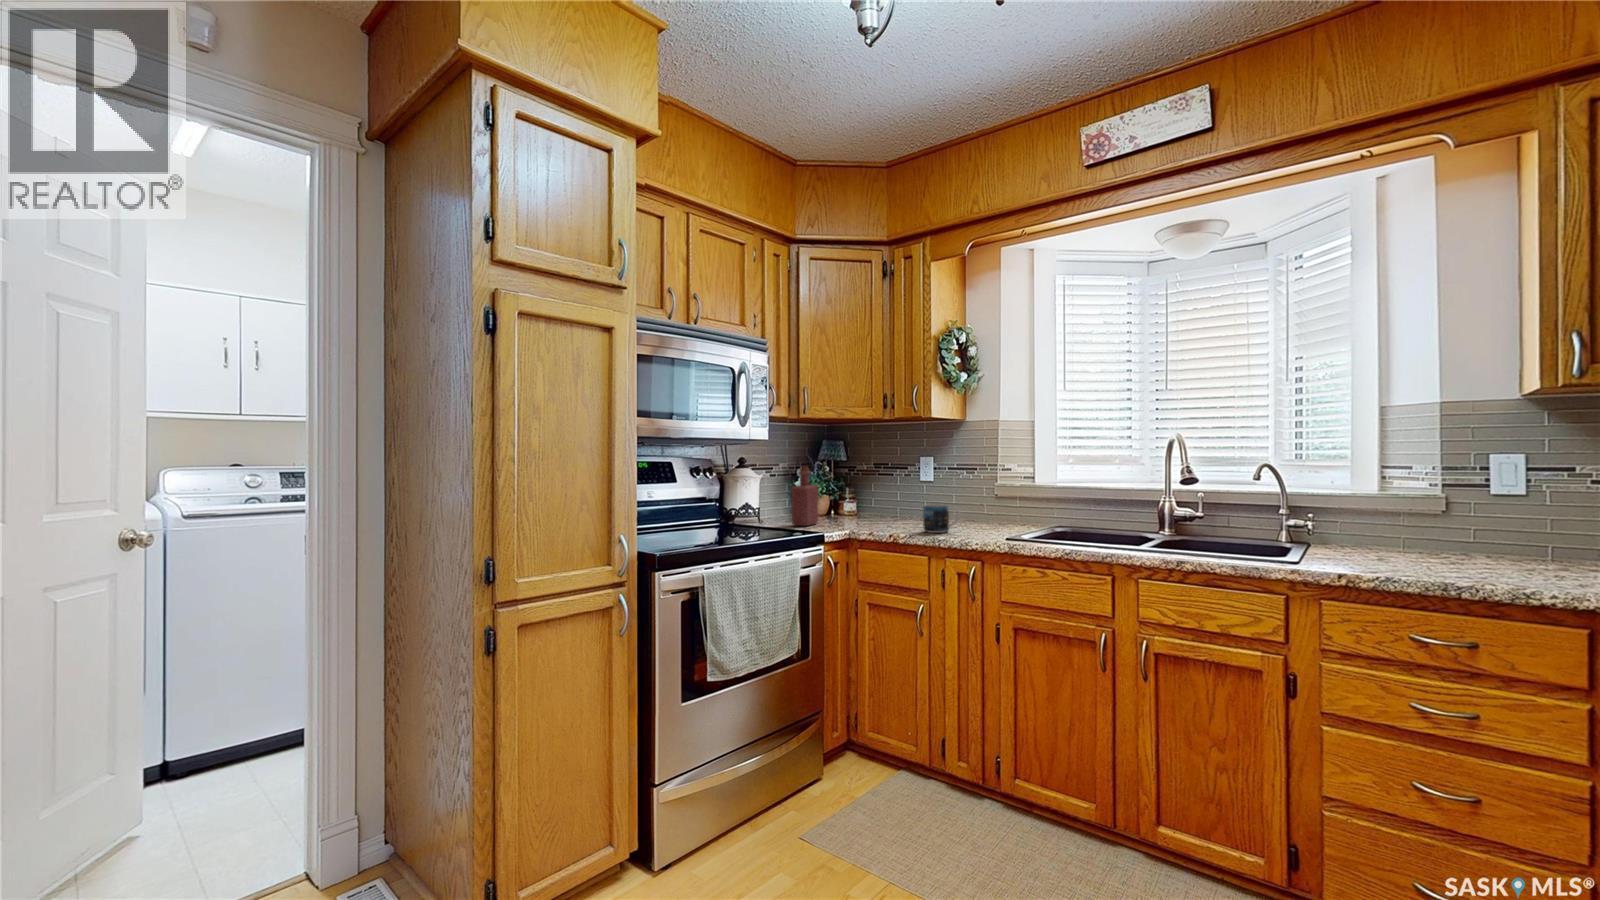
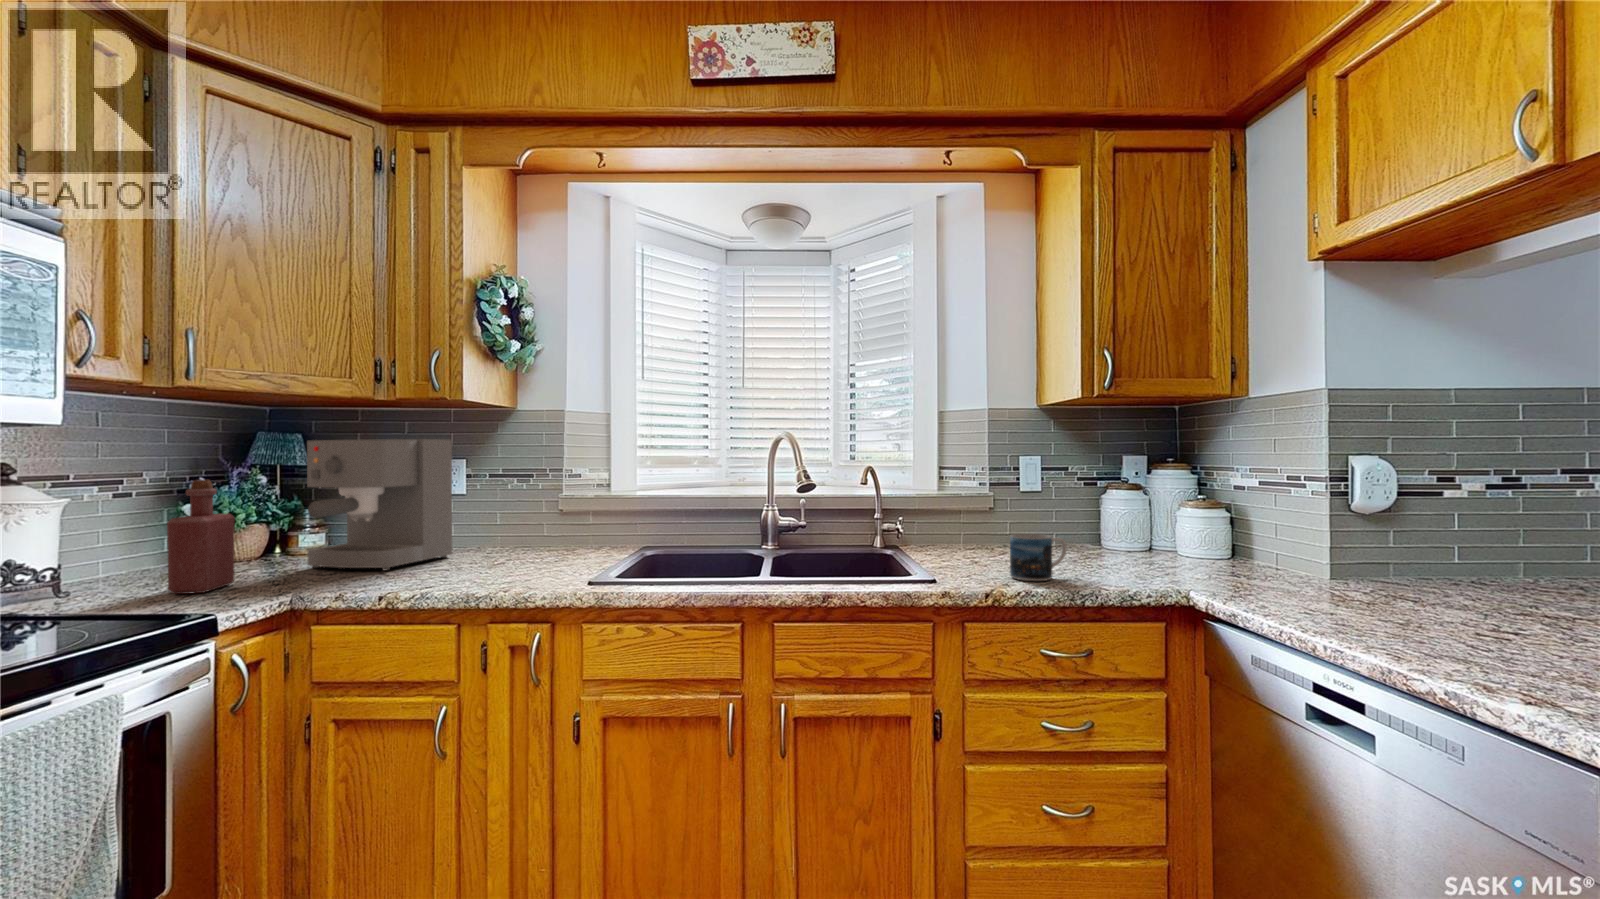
coffee maker: none [850,442,929,524] -> present [307,439,452,570]
mug: present [923,504,961,533] -> present [1010,534,1067,581]

